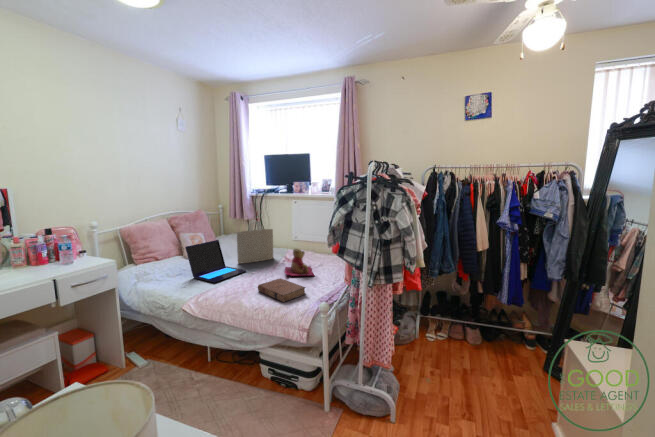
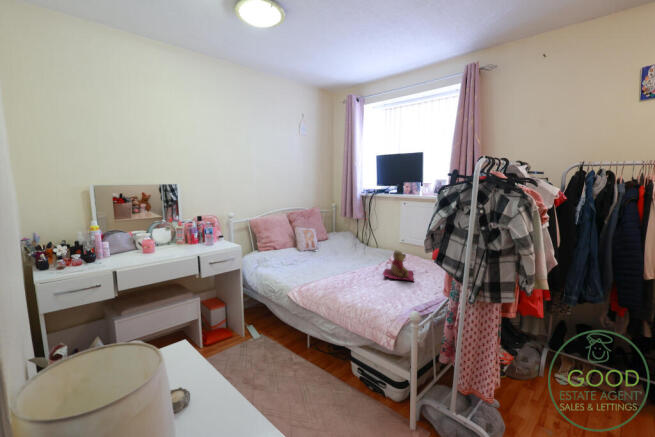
tote bag: present [237,221,273,264] -> none [342,219,377,260]
laptop: present [185,240,246,283] -> none [296,235,348,275]
book: present [258,278,306,302] -> none [353,279,400,304]

